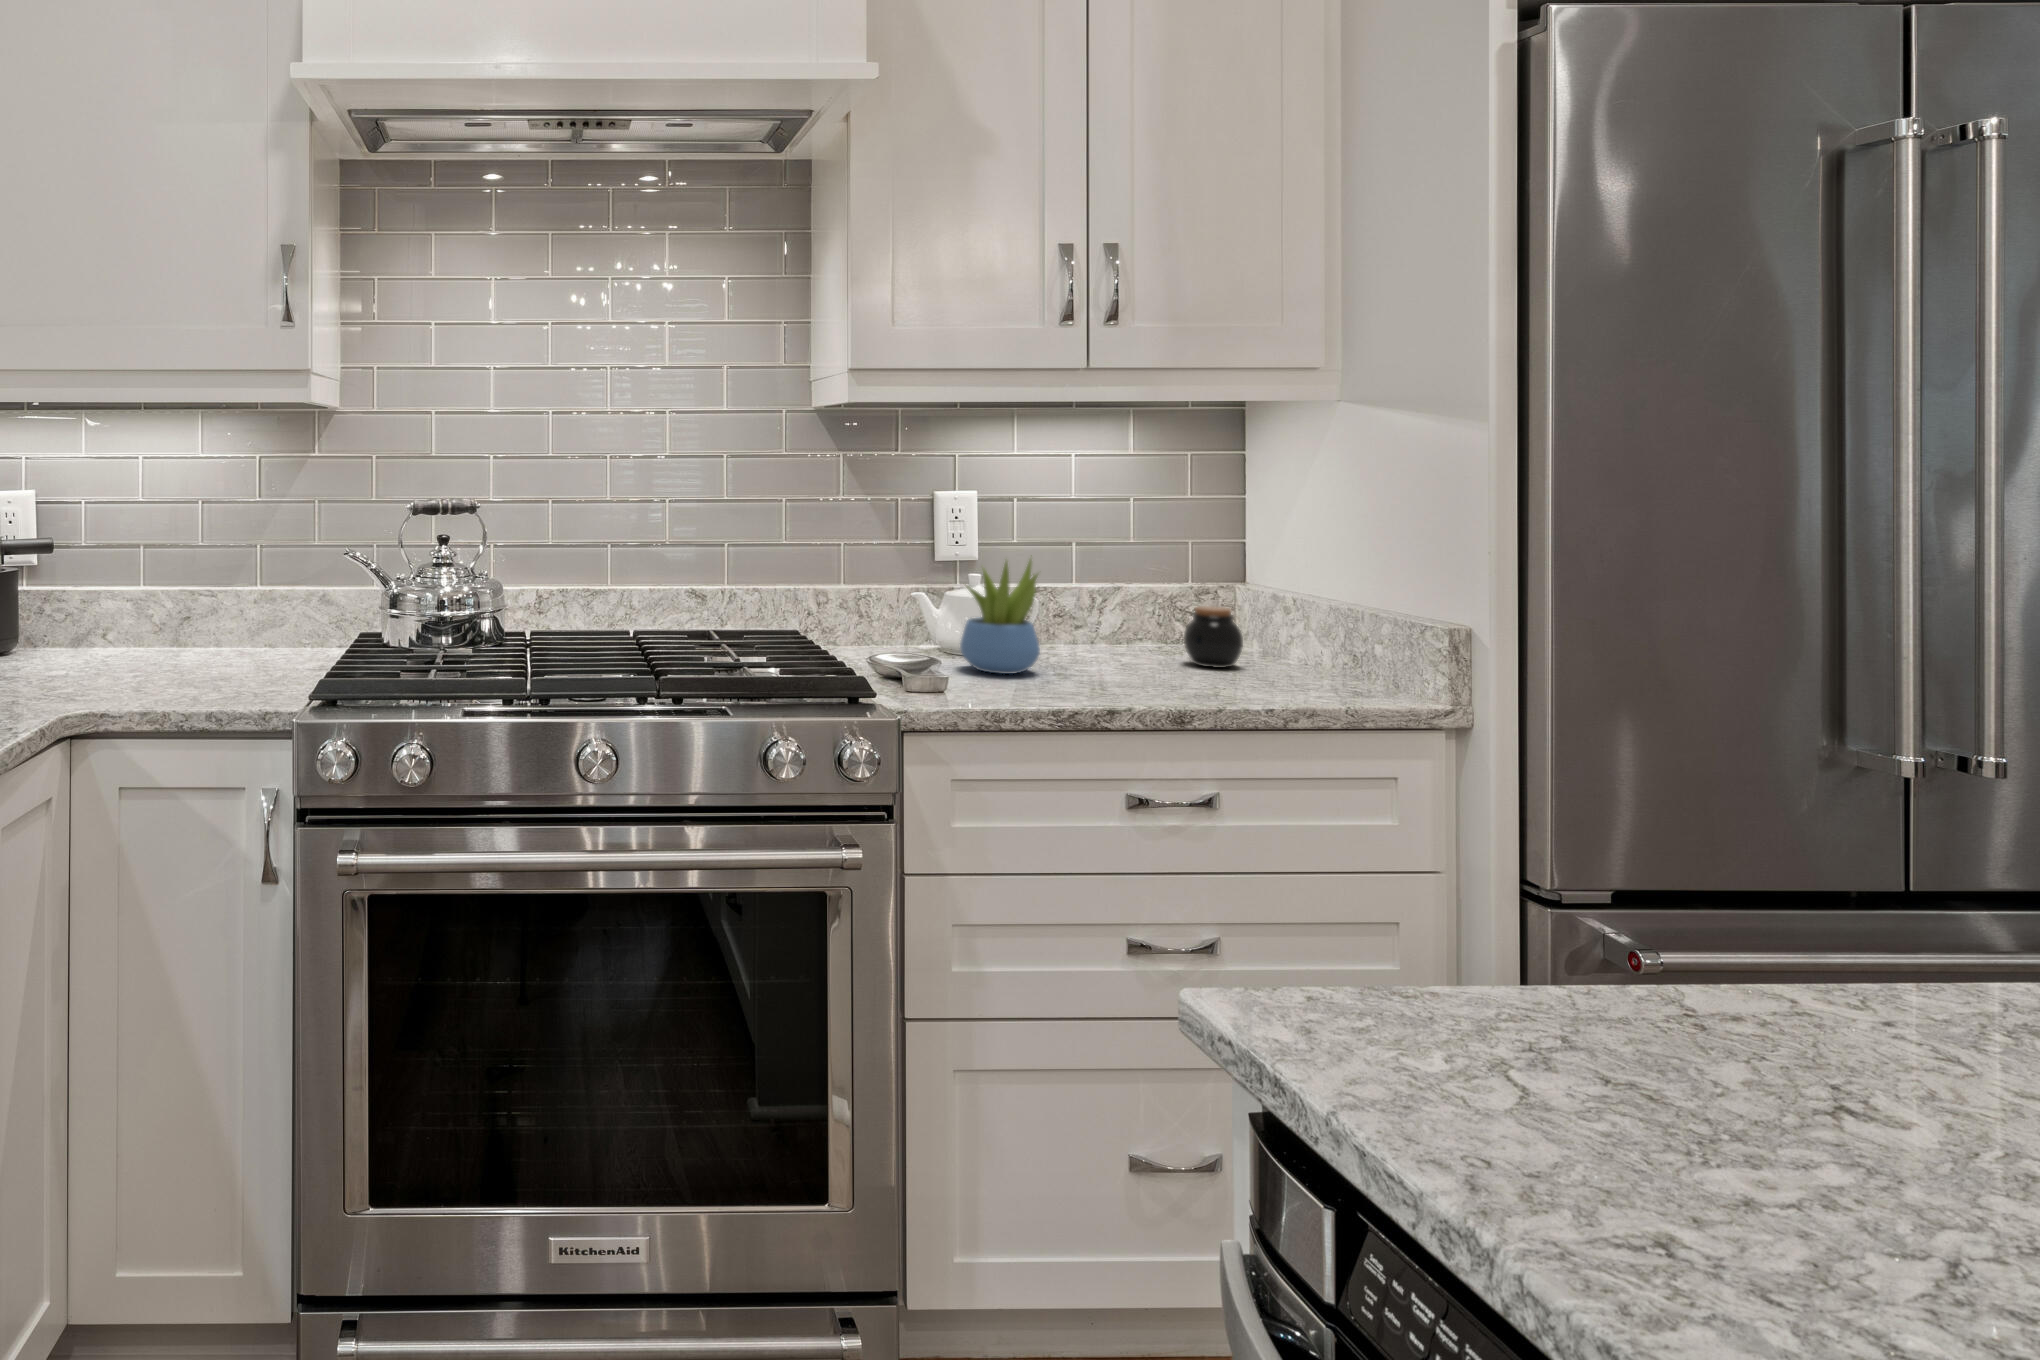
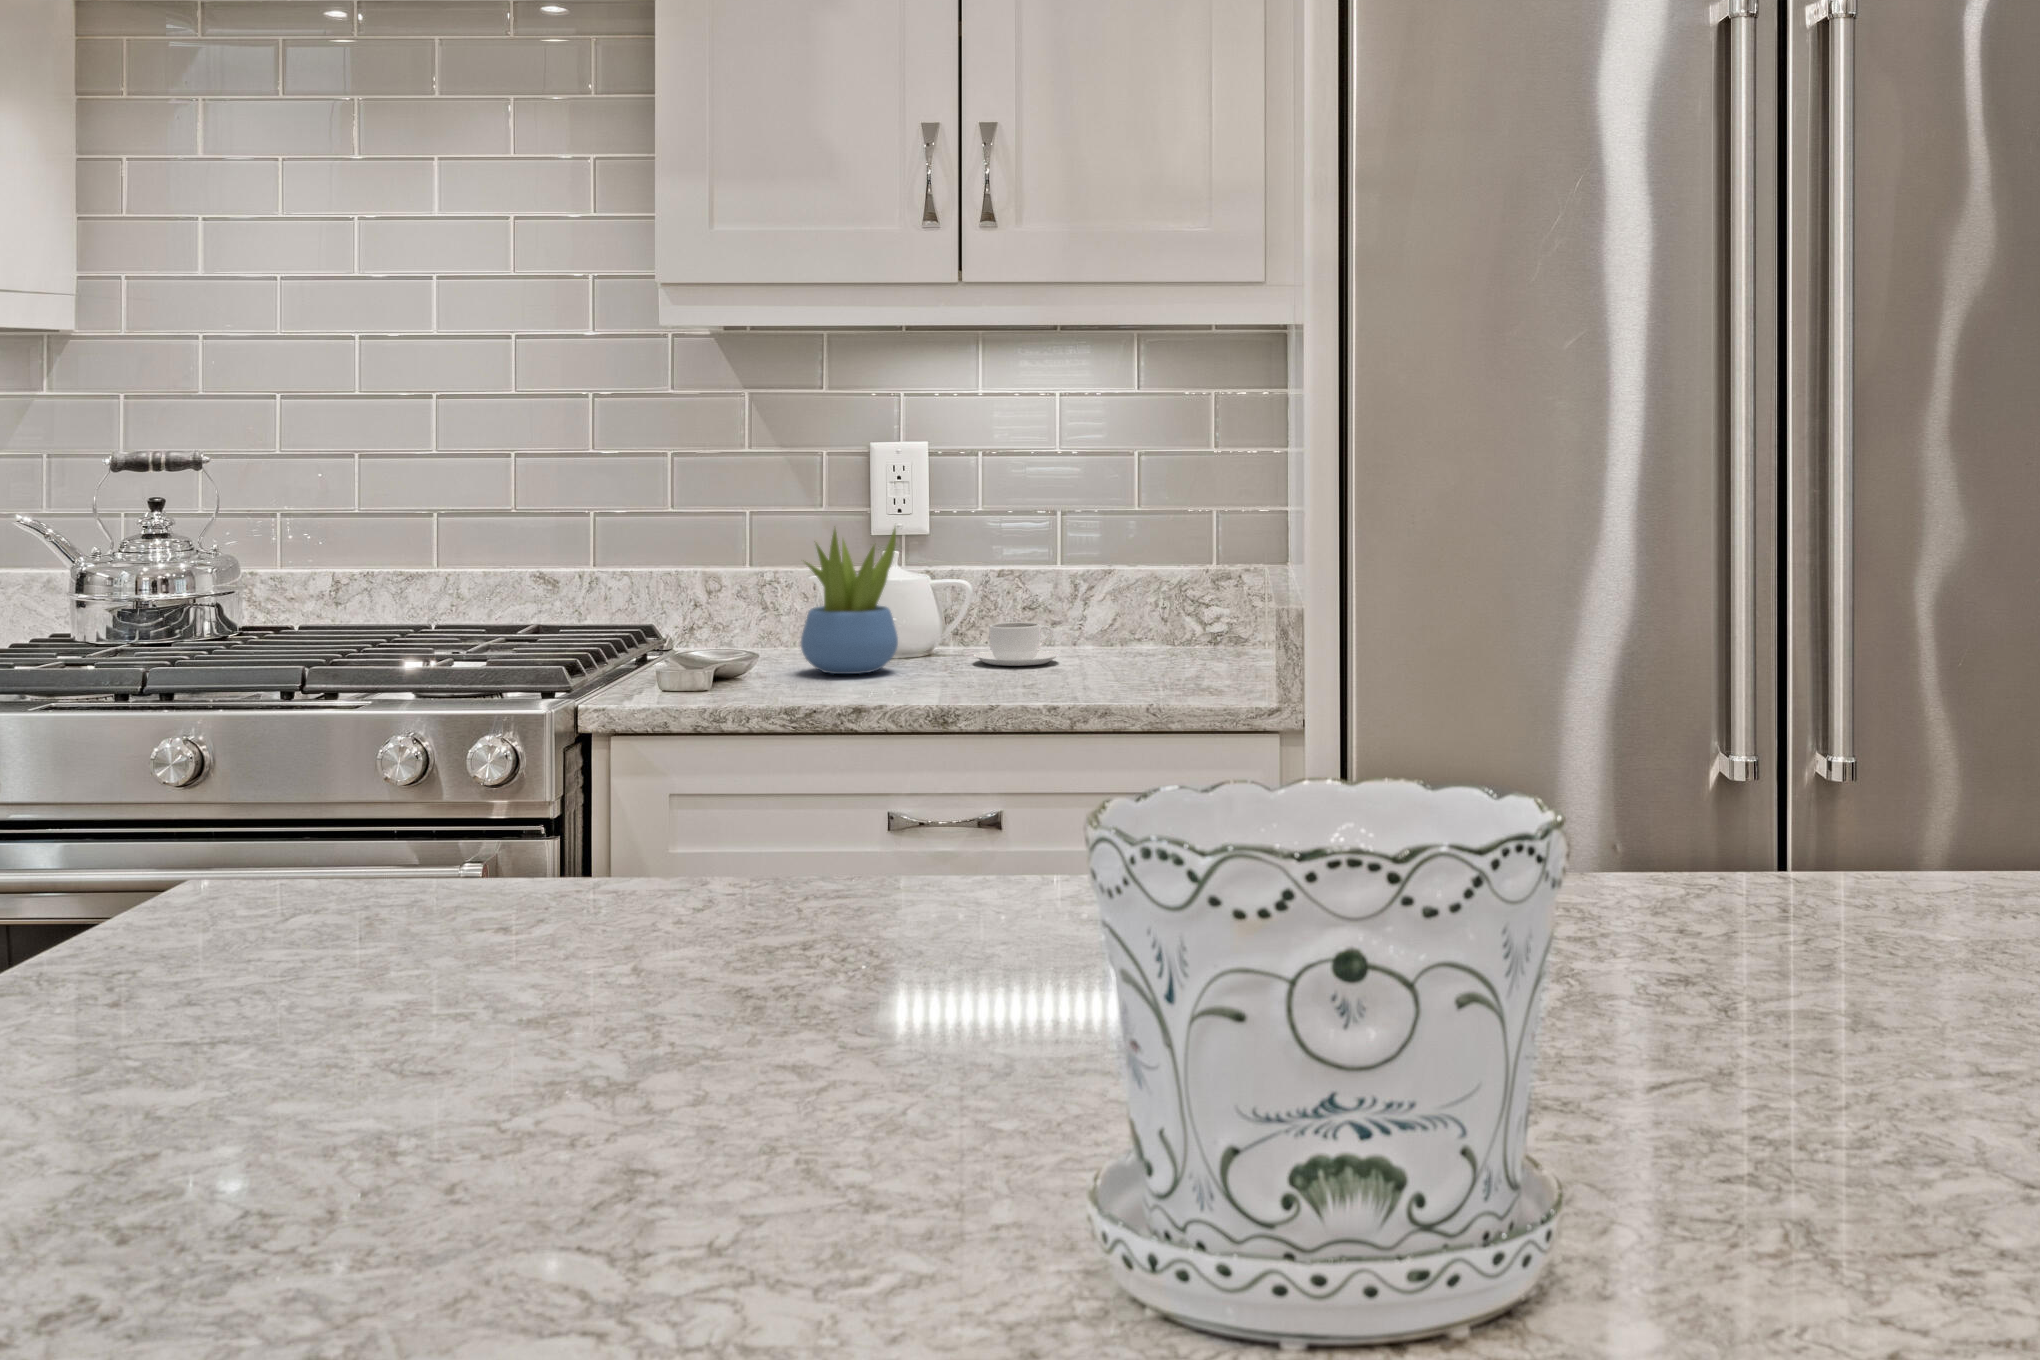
jar: present [1184,606,1243,668] -> none [1114,592,1182,669]
coffee cup: none [1062,629,1135,664] -> present [973,622,1060,666]

